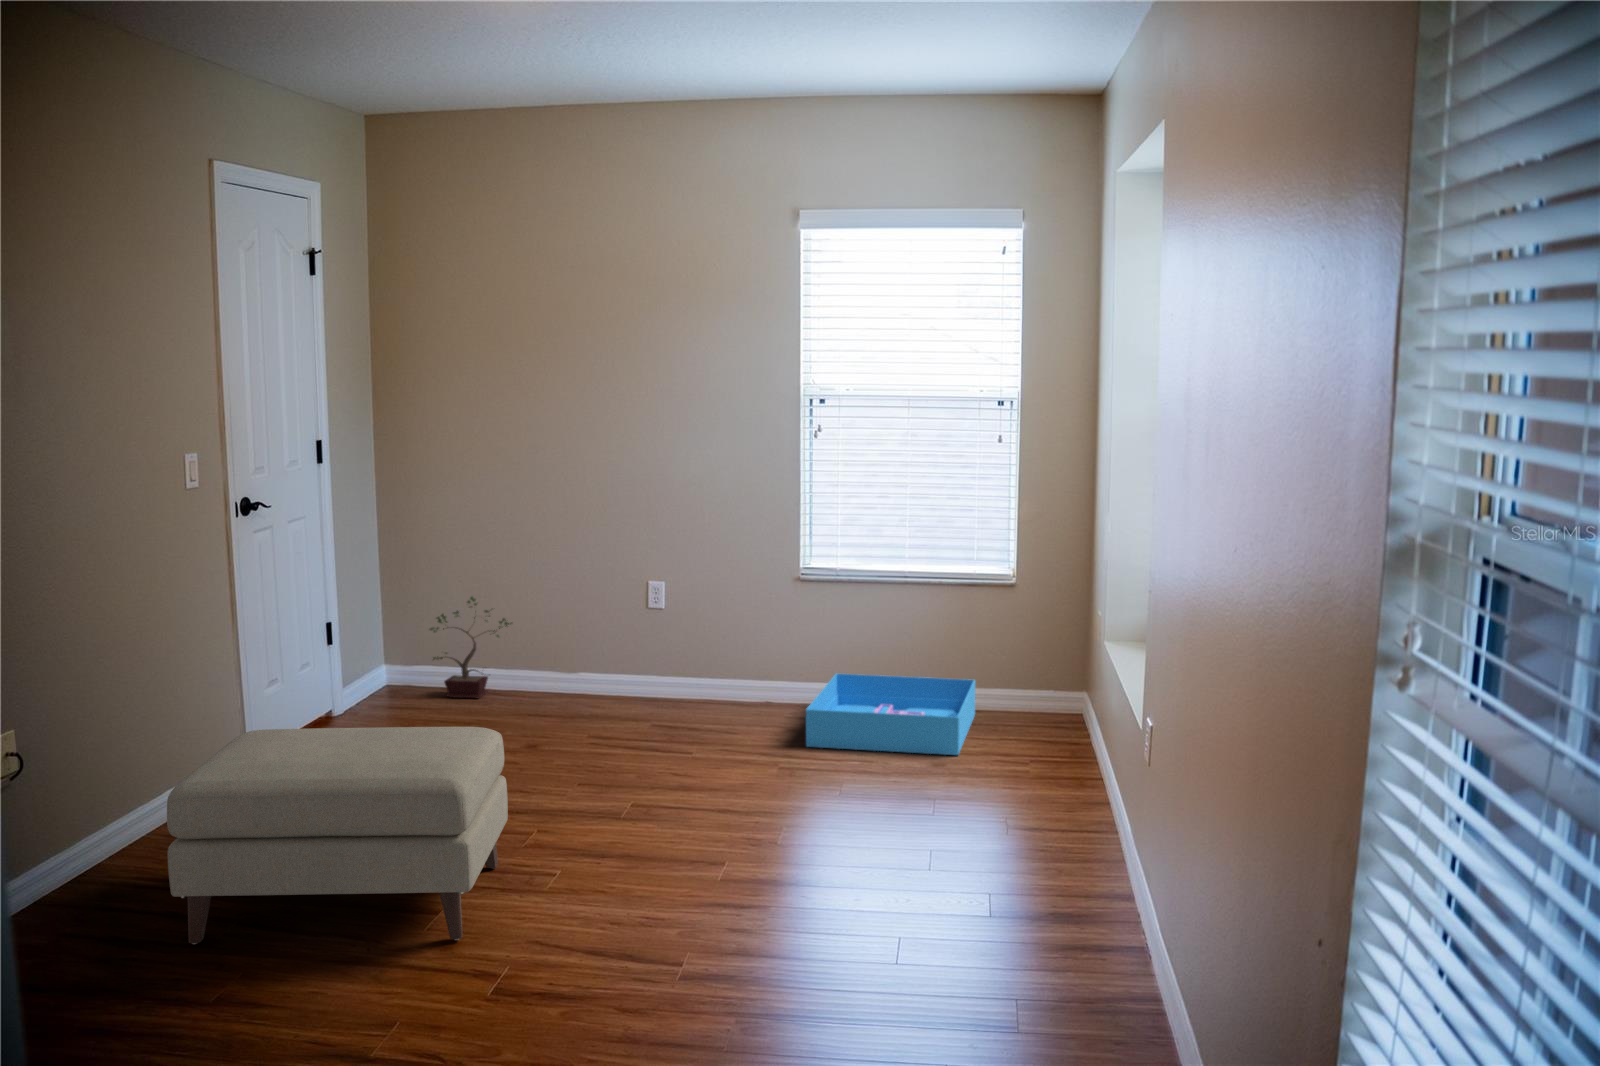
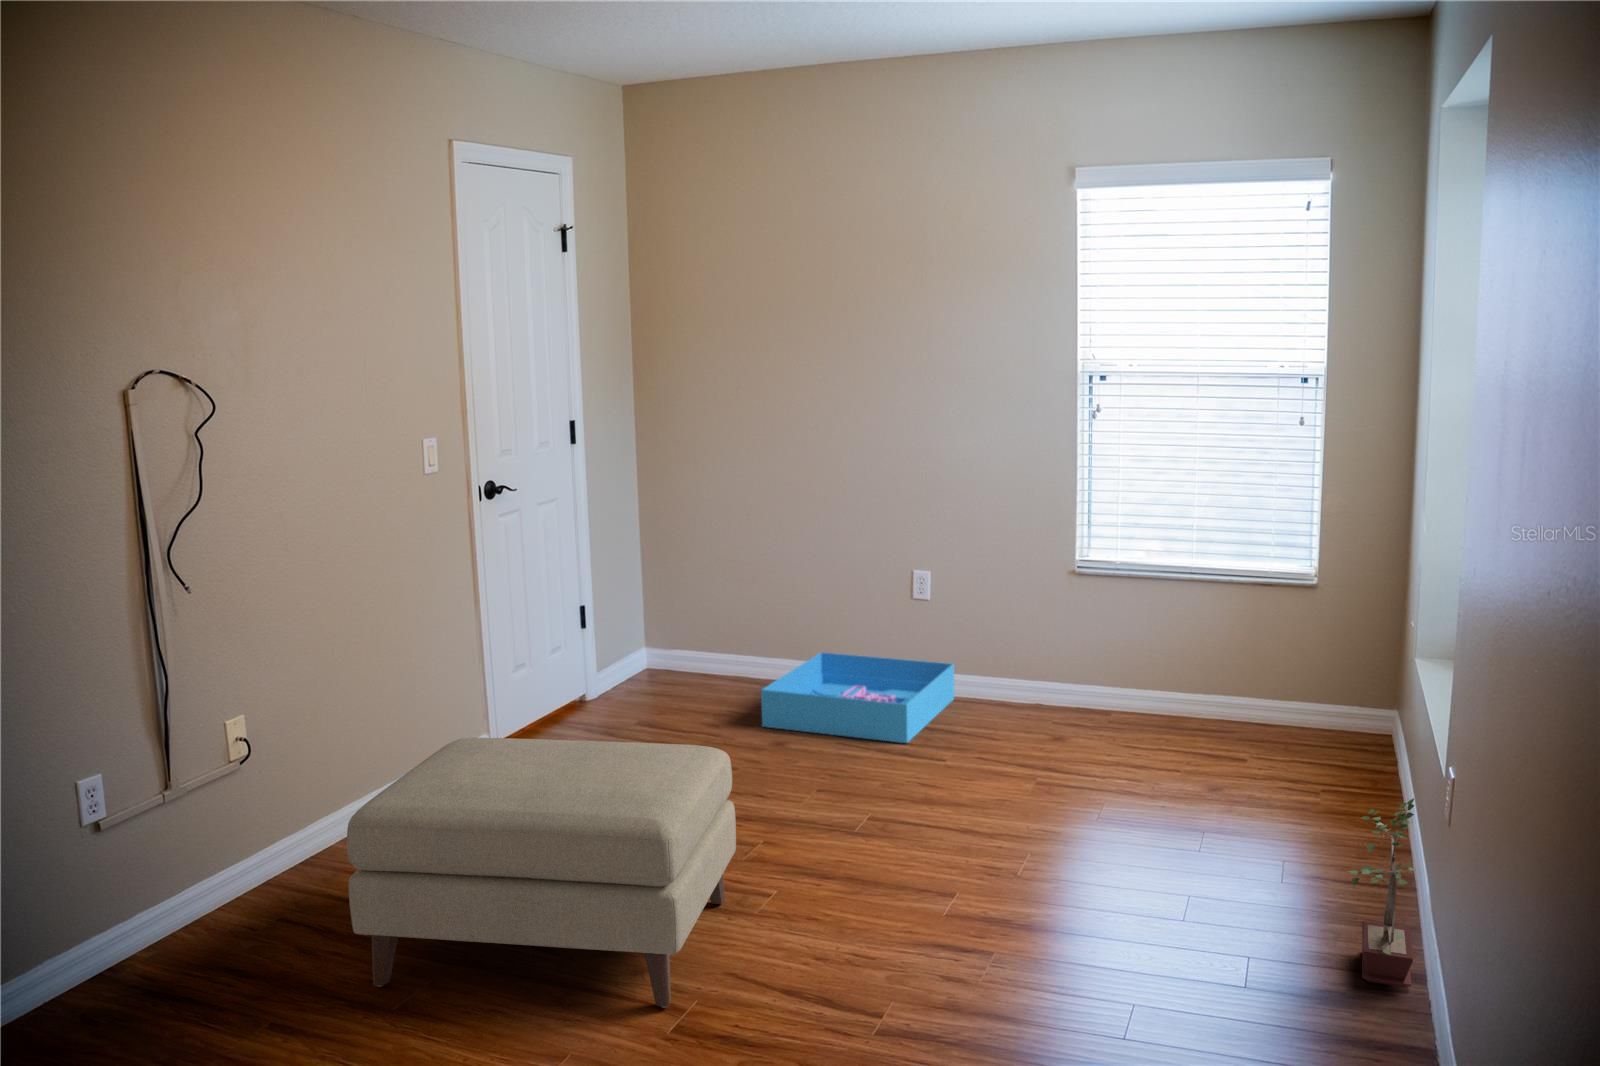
potted plant: present [430,597,512,698] -> present [1349,798,1417,987]
storage bin: present [806,674,976,755] -> present [761,652,954,743]

